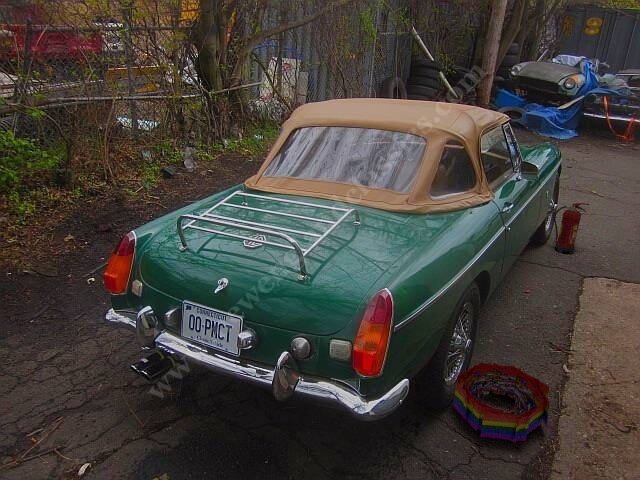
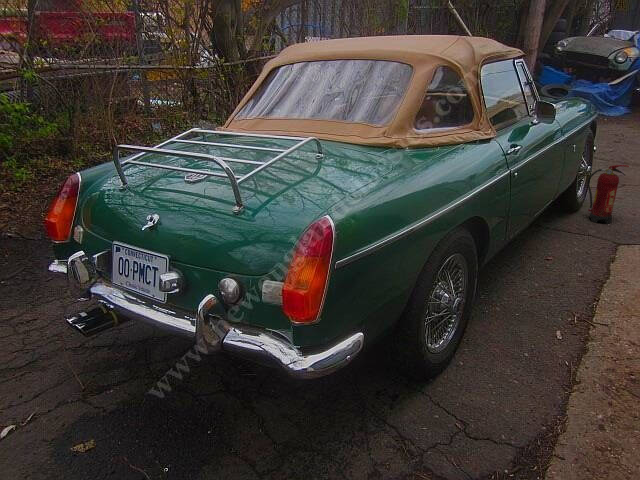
storage bin: present [453,362,550,443] -> none [440,328,557,422]

